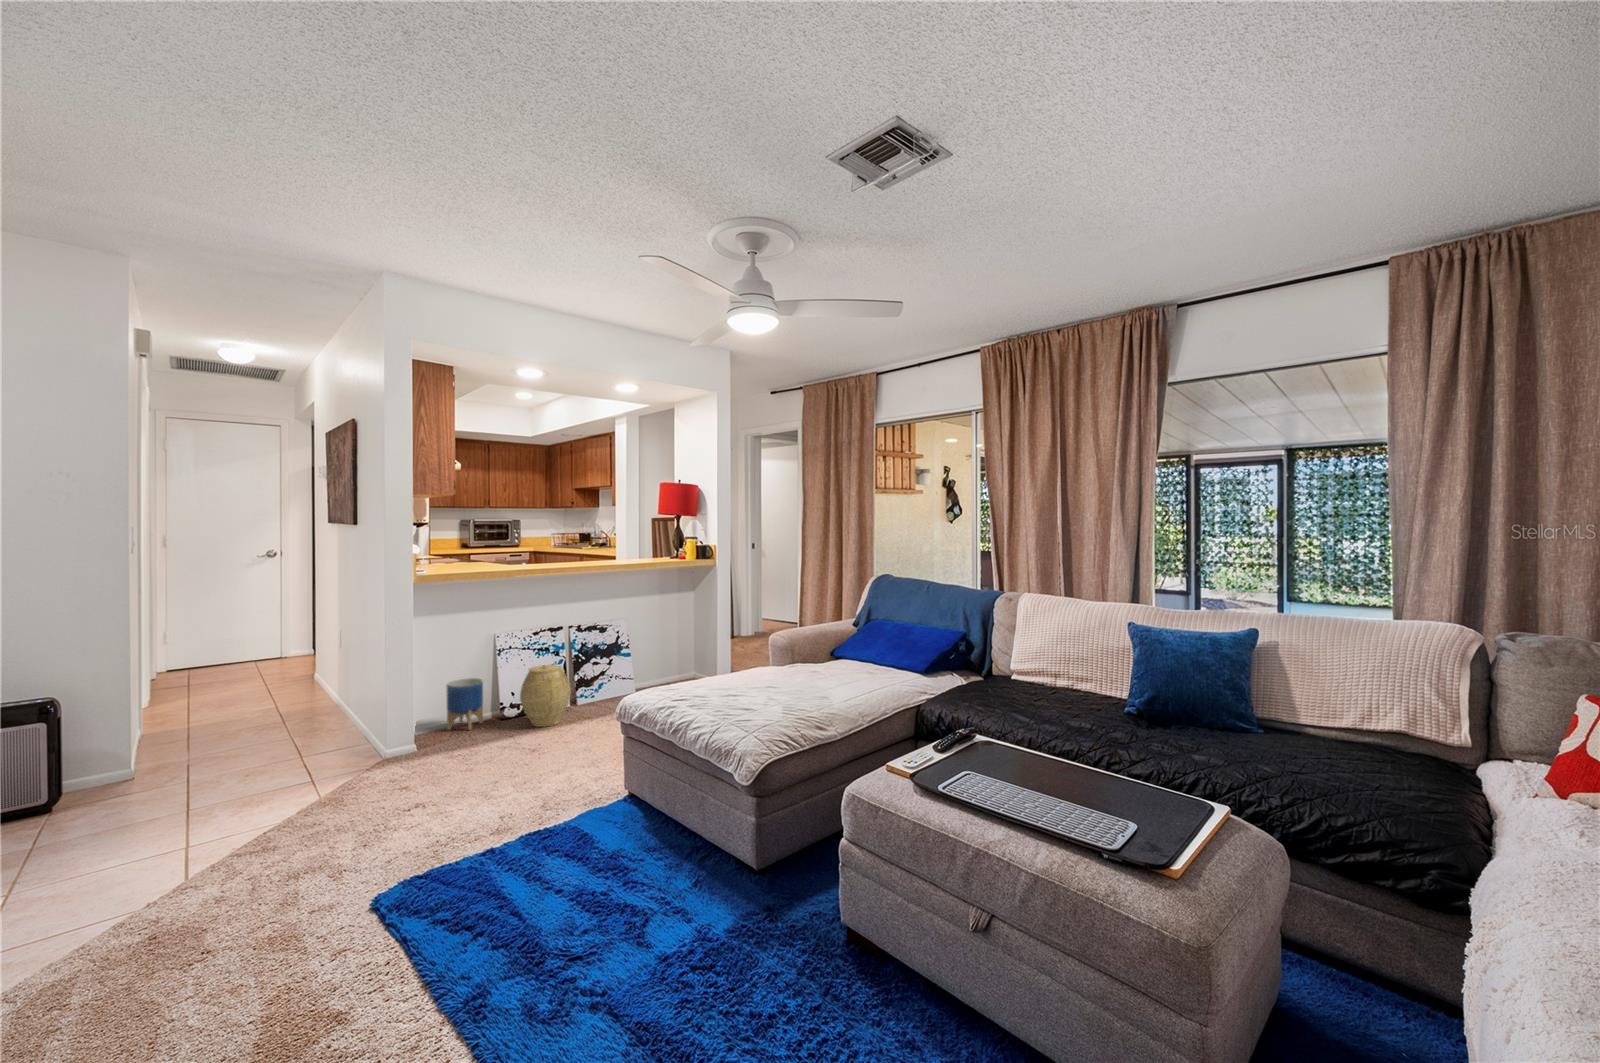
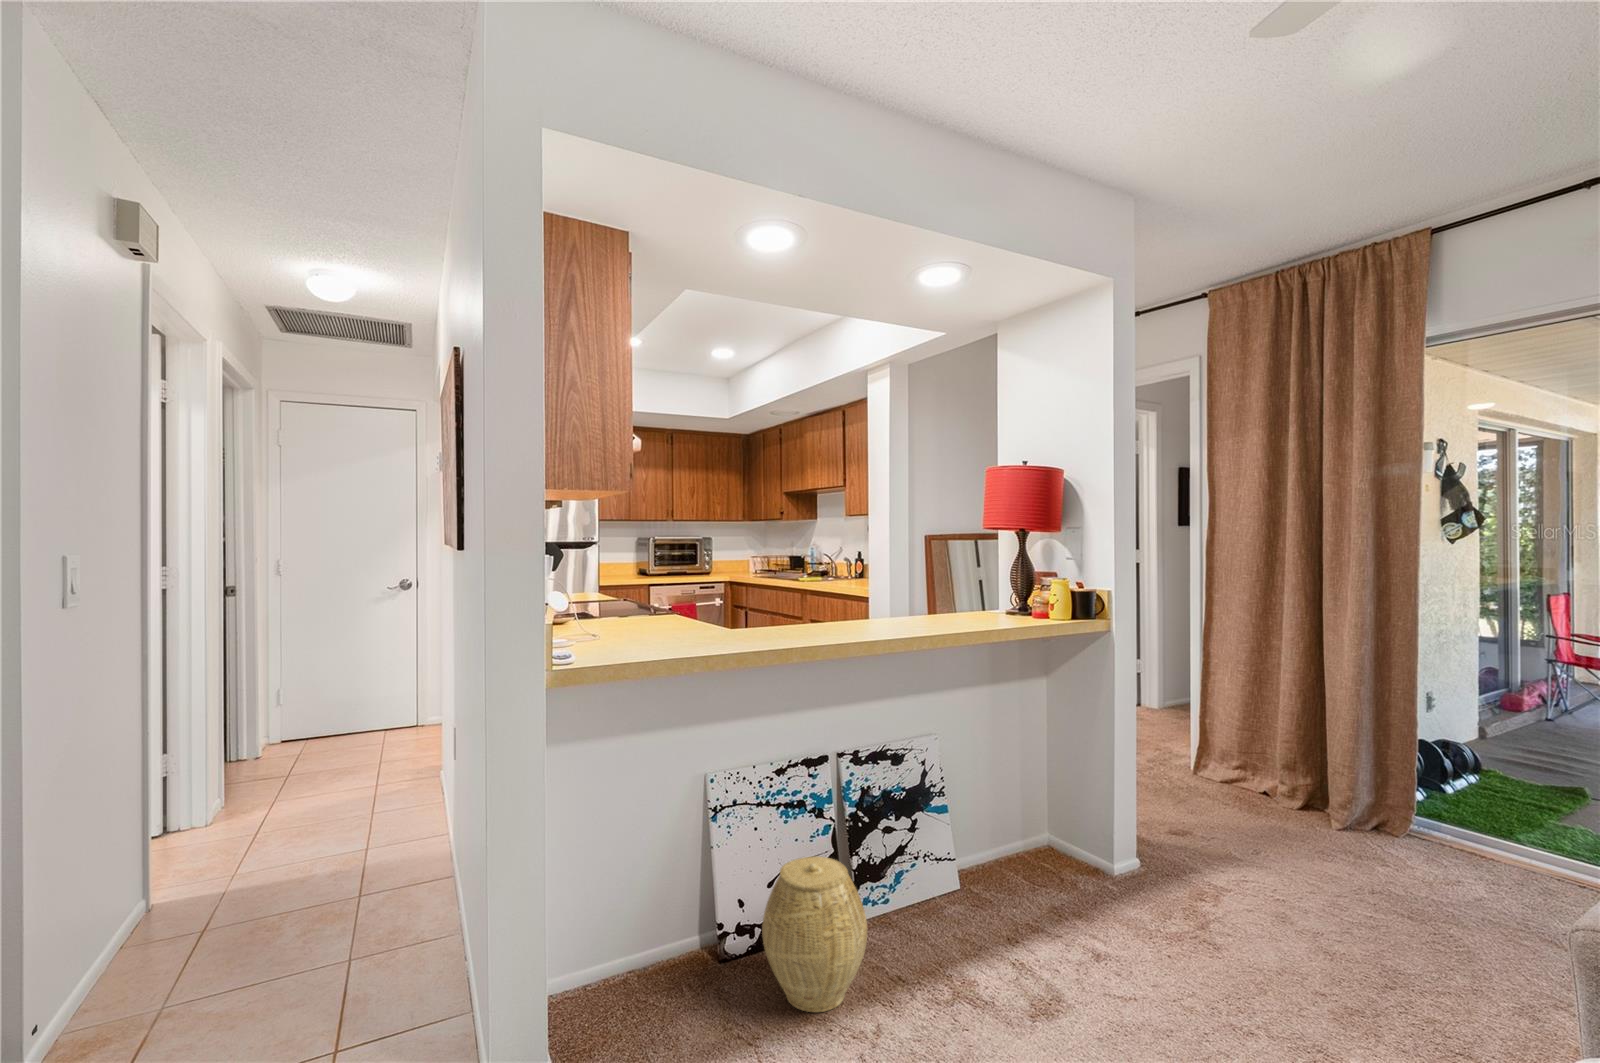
planter: present [446,678,483,730] -> none [615,872,686,1002]

